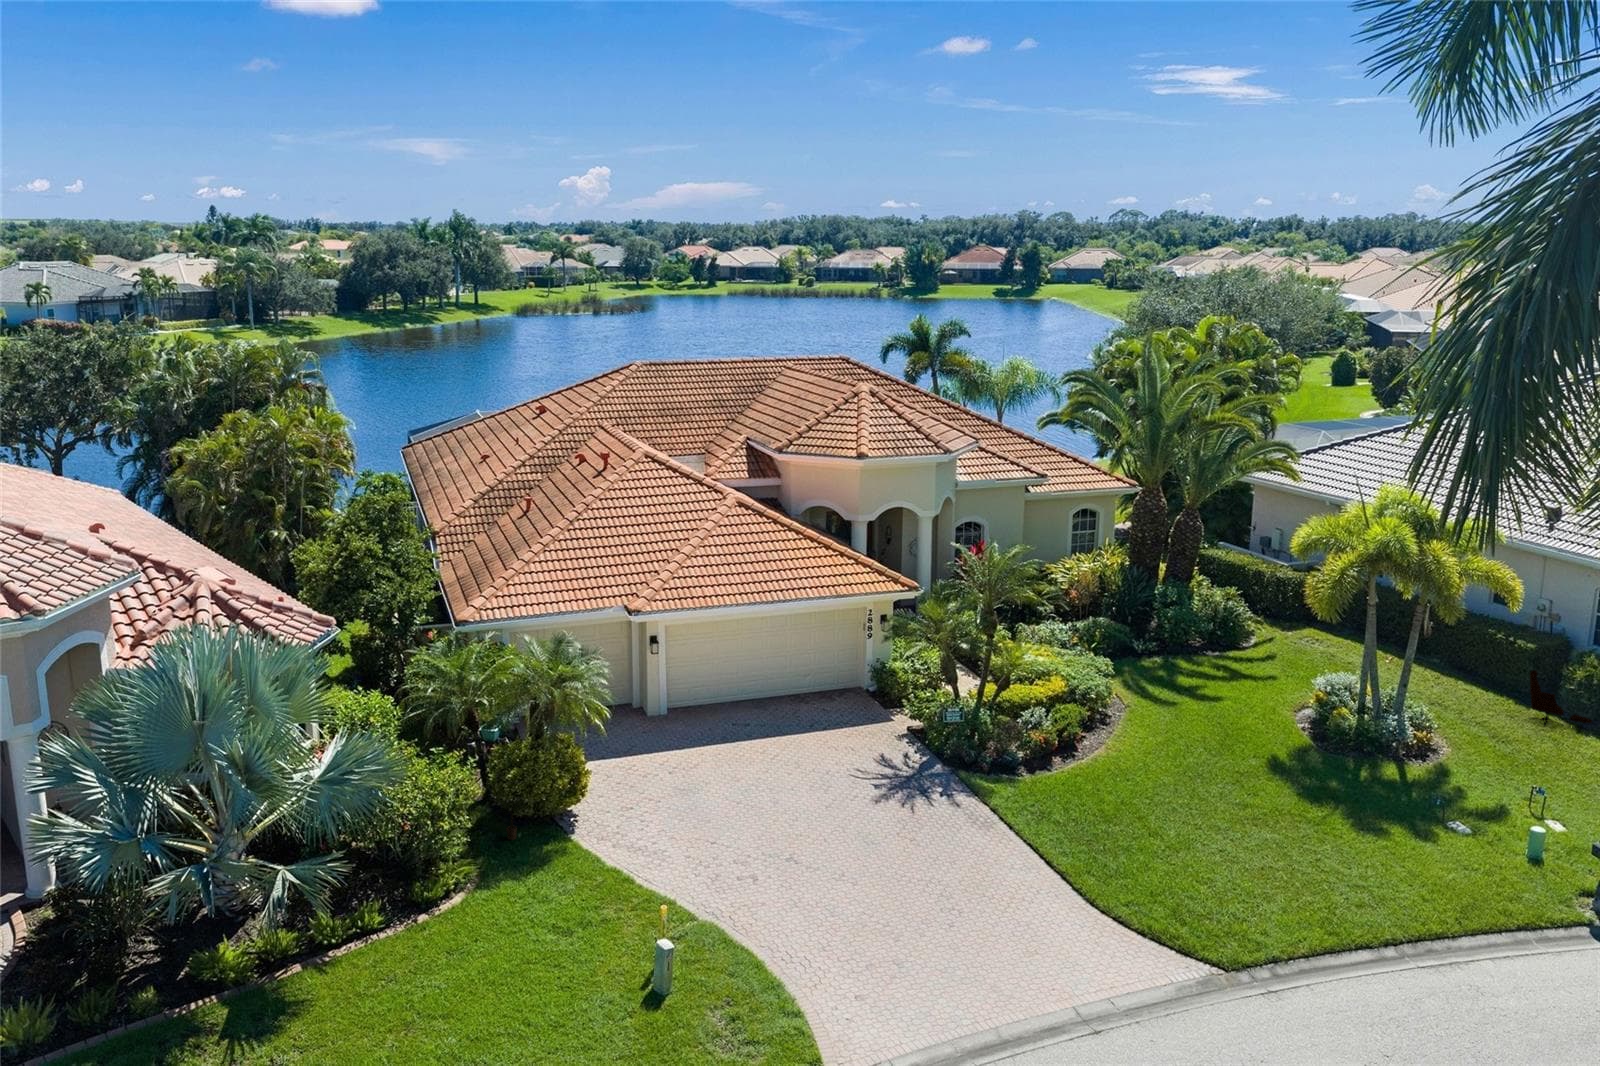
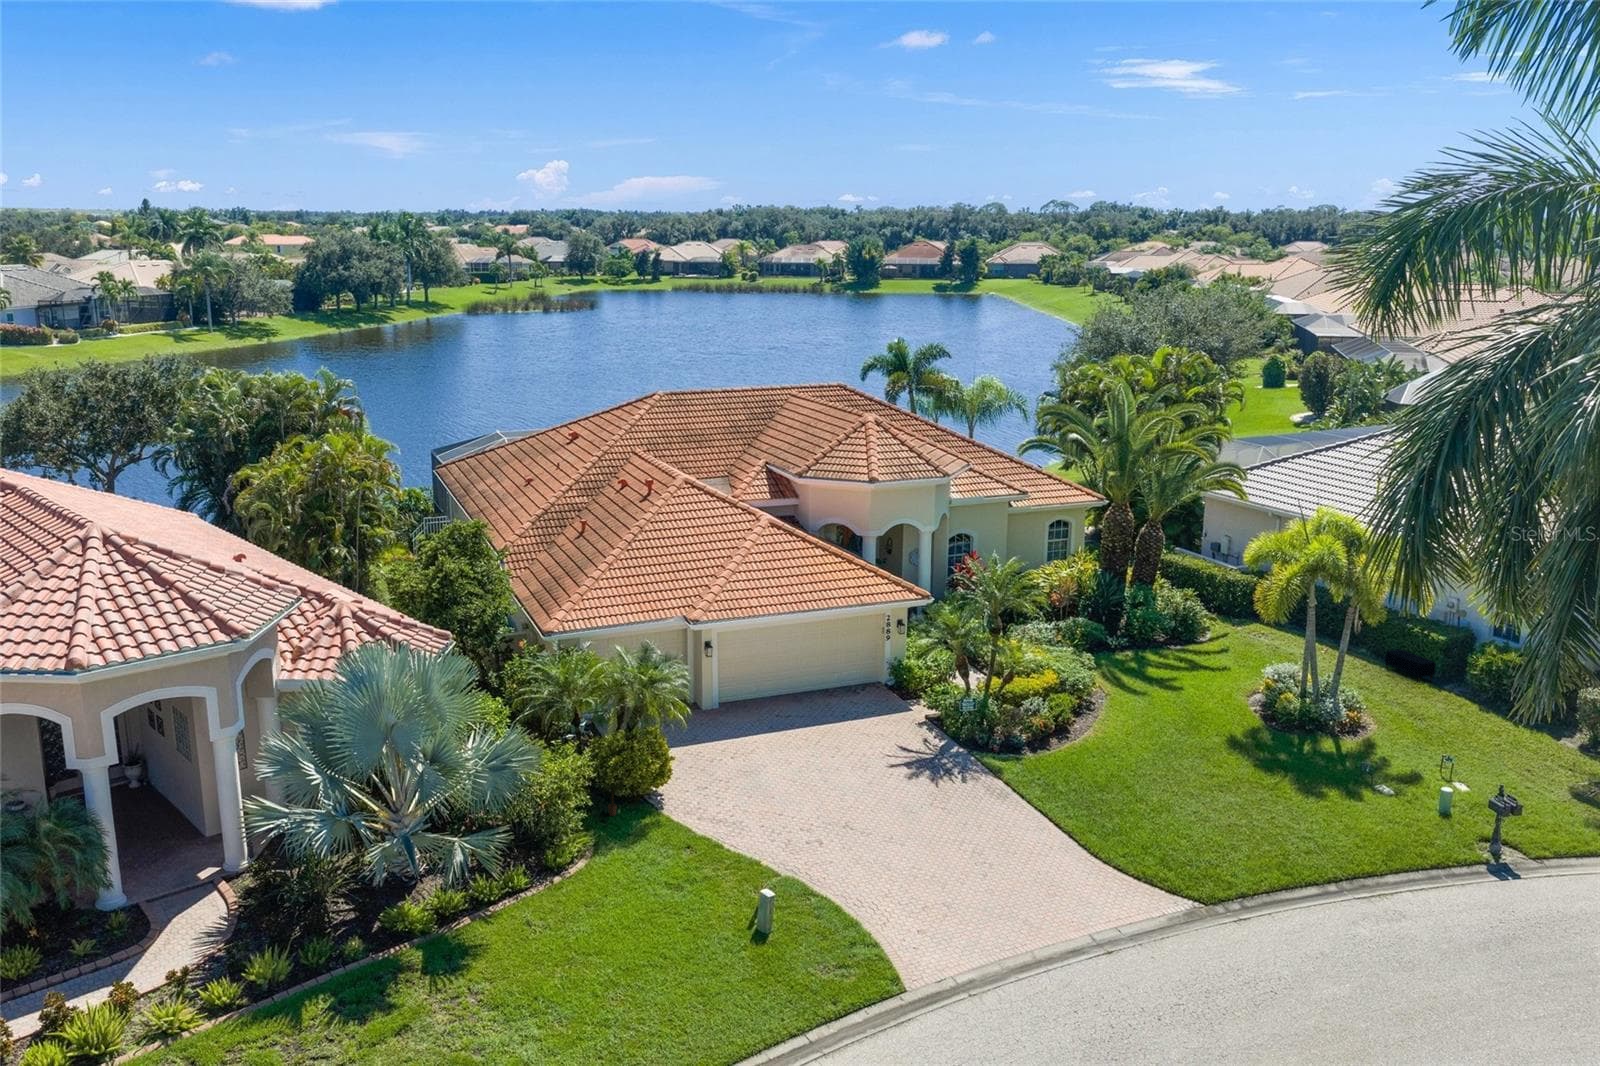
bench: none [1463,660,1525,701] -> present [1385,649,1436,682]
lounge chair: present [1530,670,1592,731] -> none [1439,658,1493,710]

